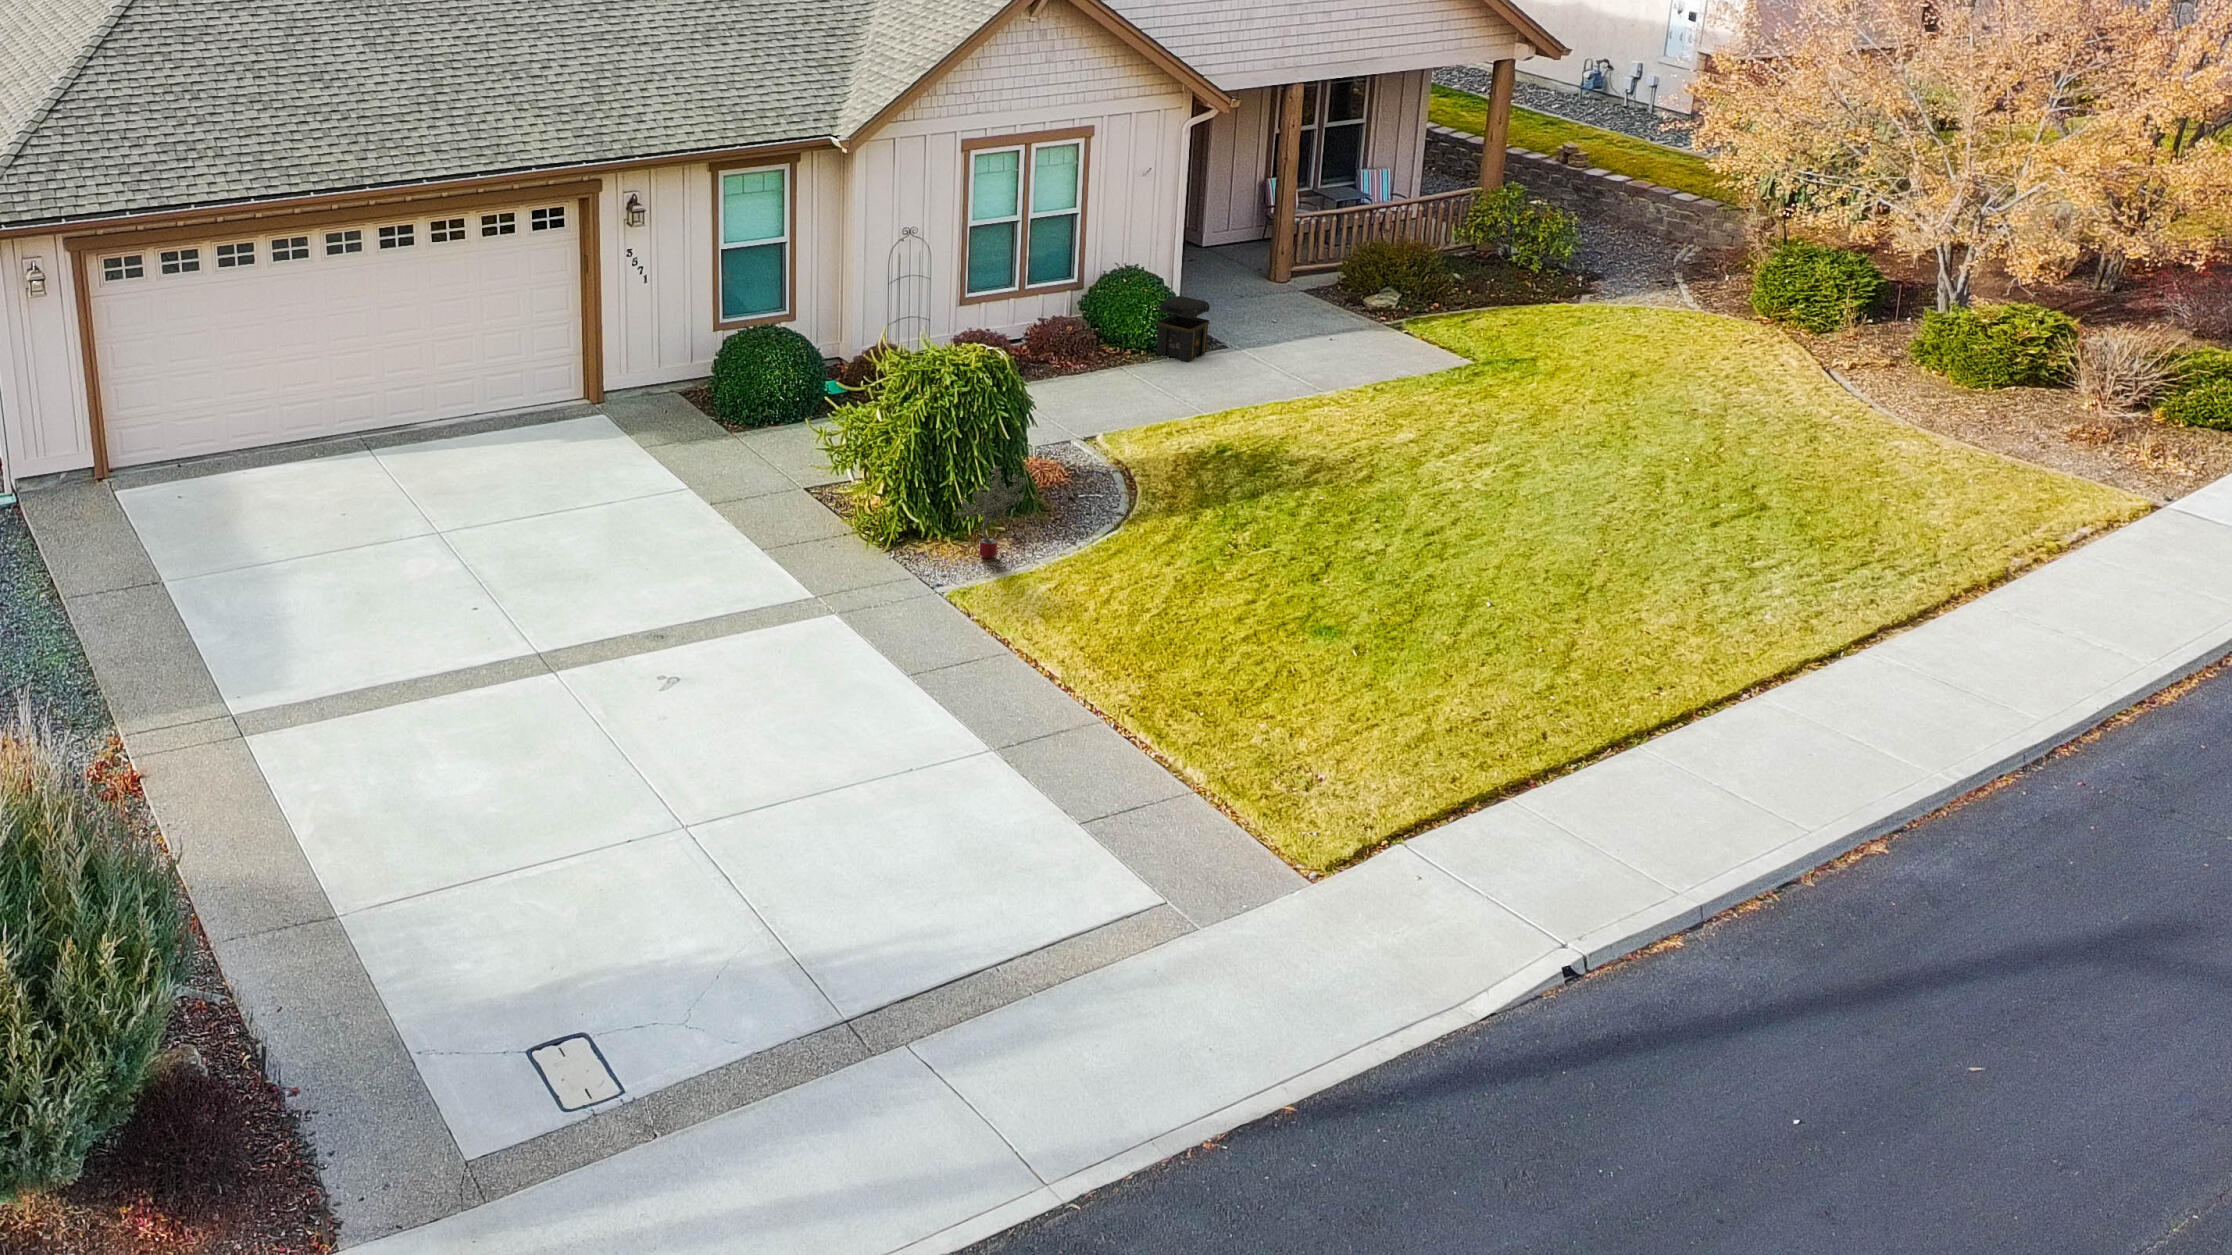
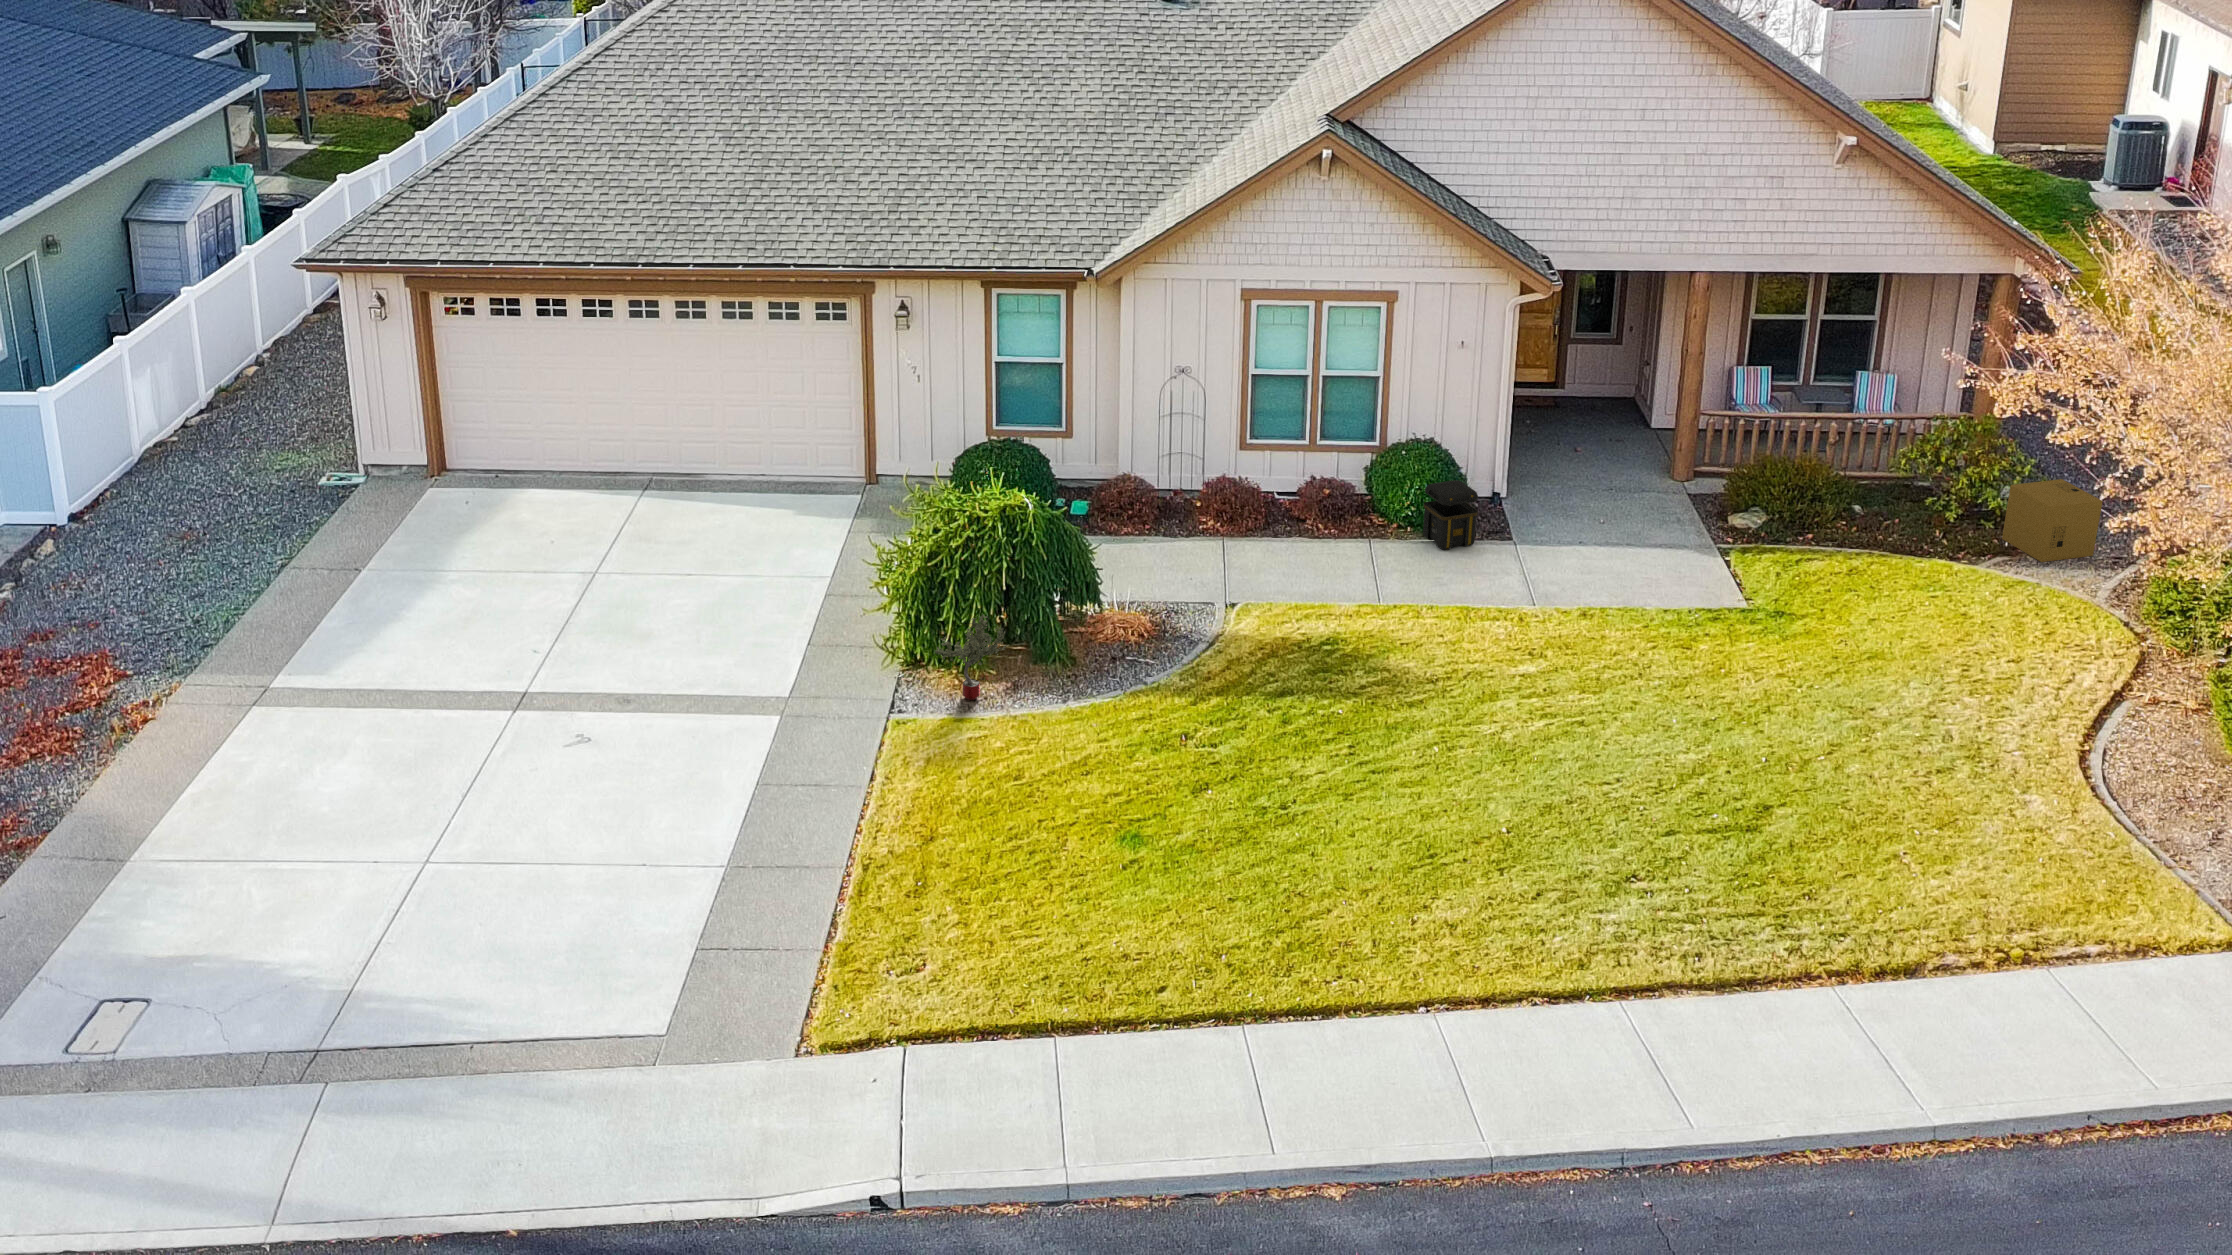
cardboard box: none [1552,224,1631,291] -> present [2002,479,2103,562]

